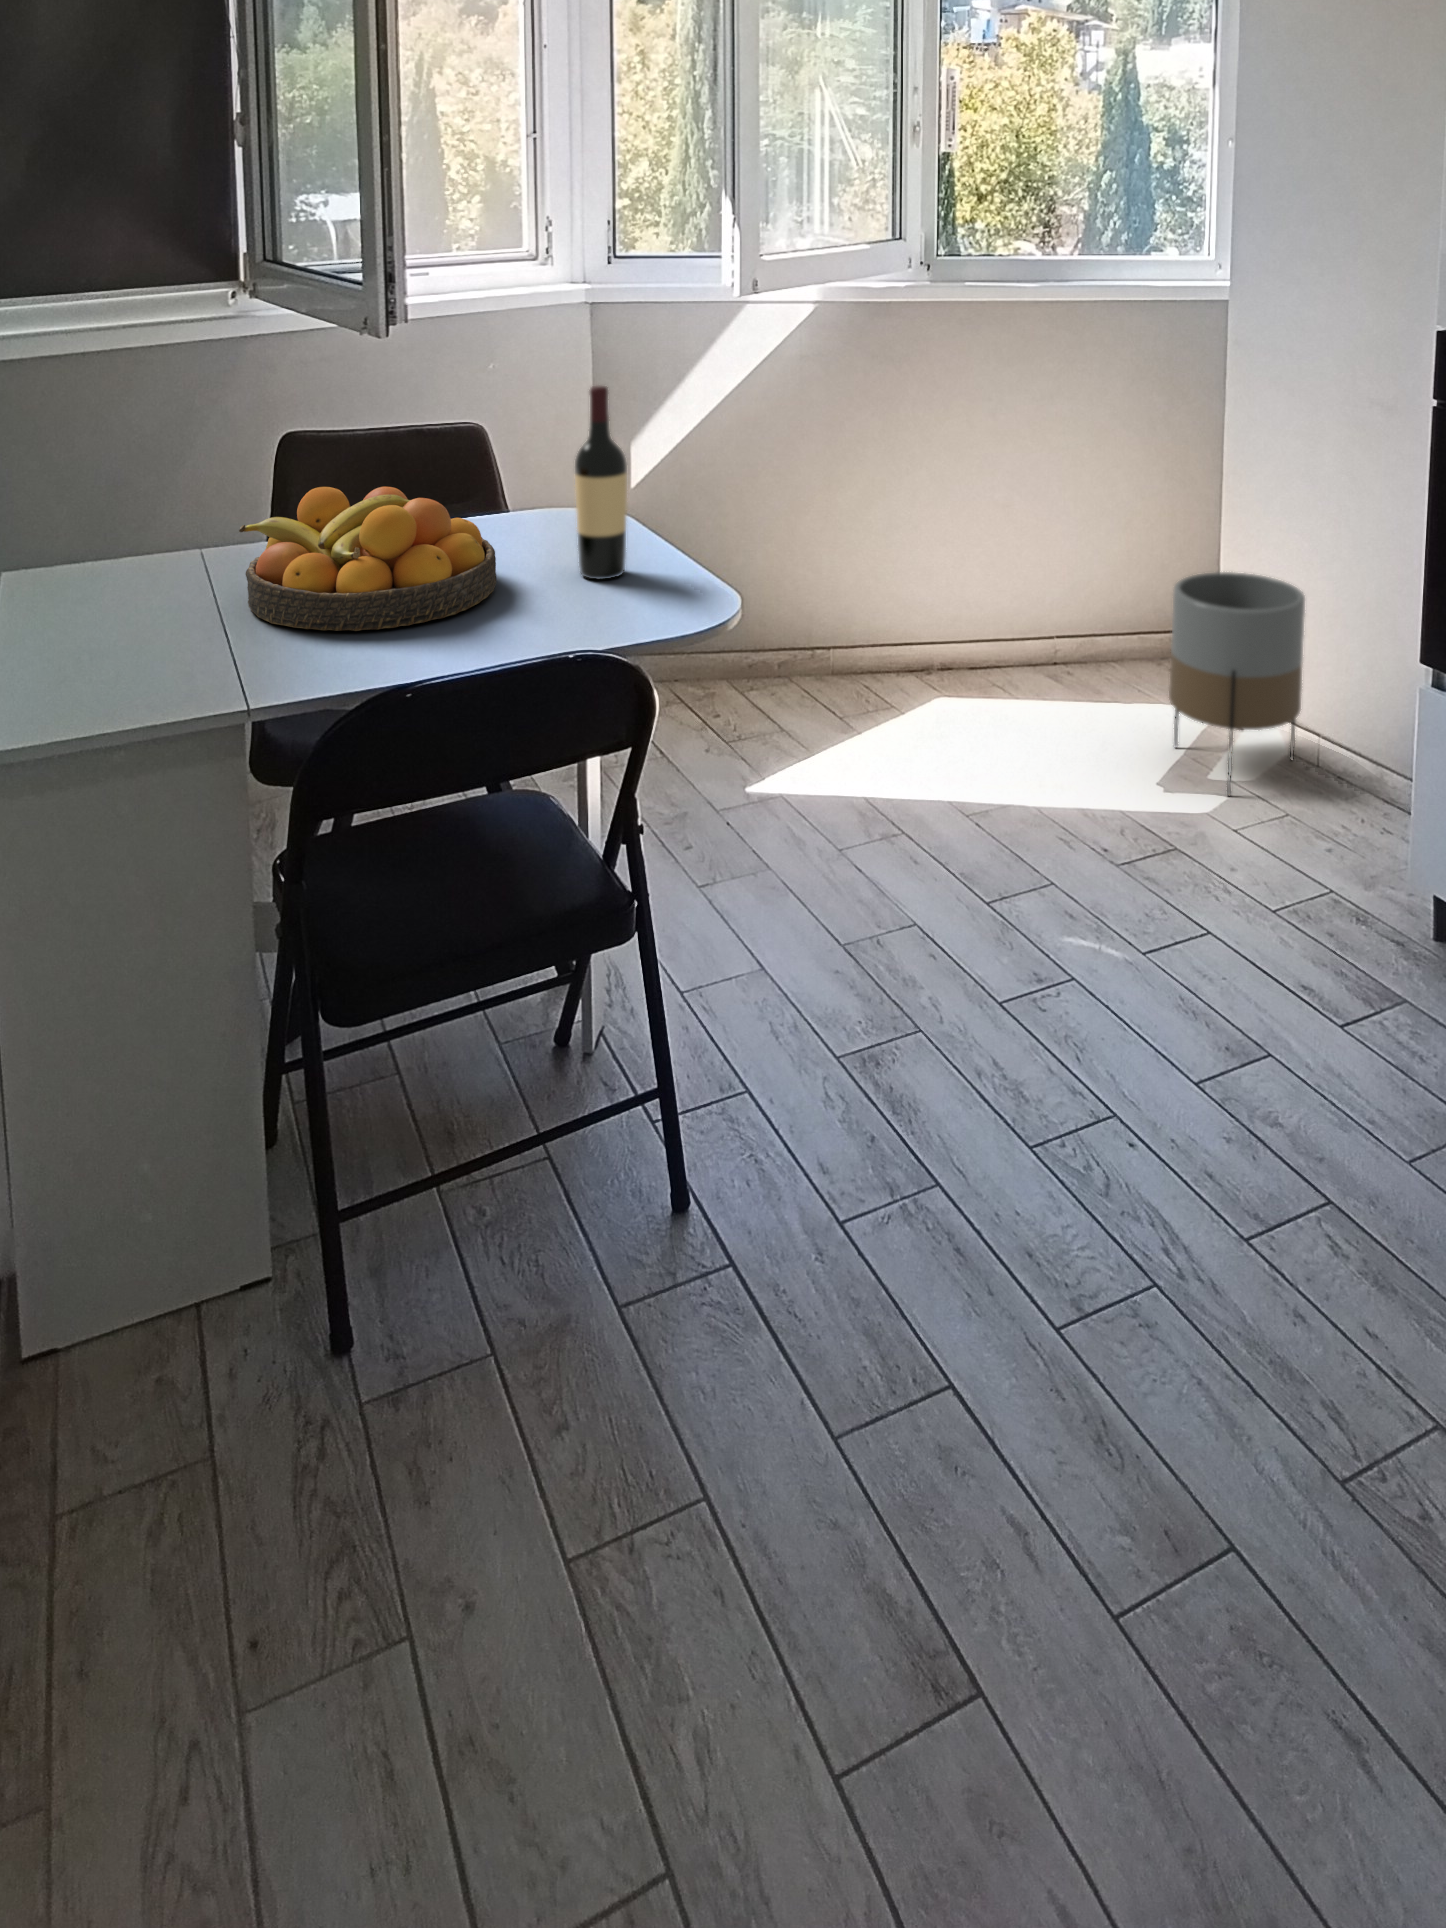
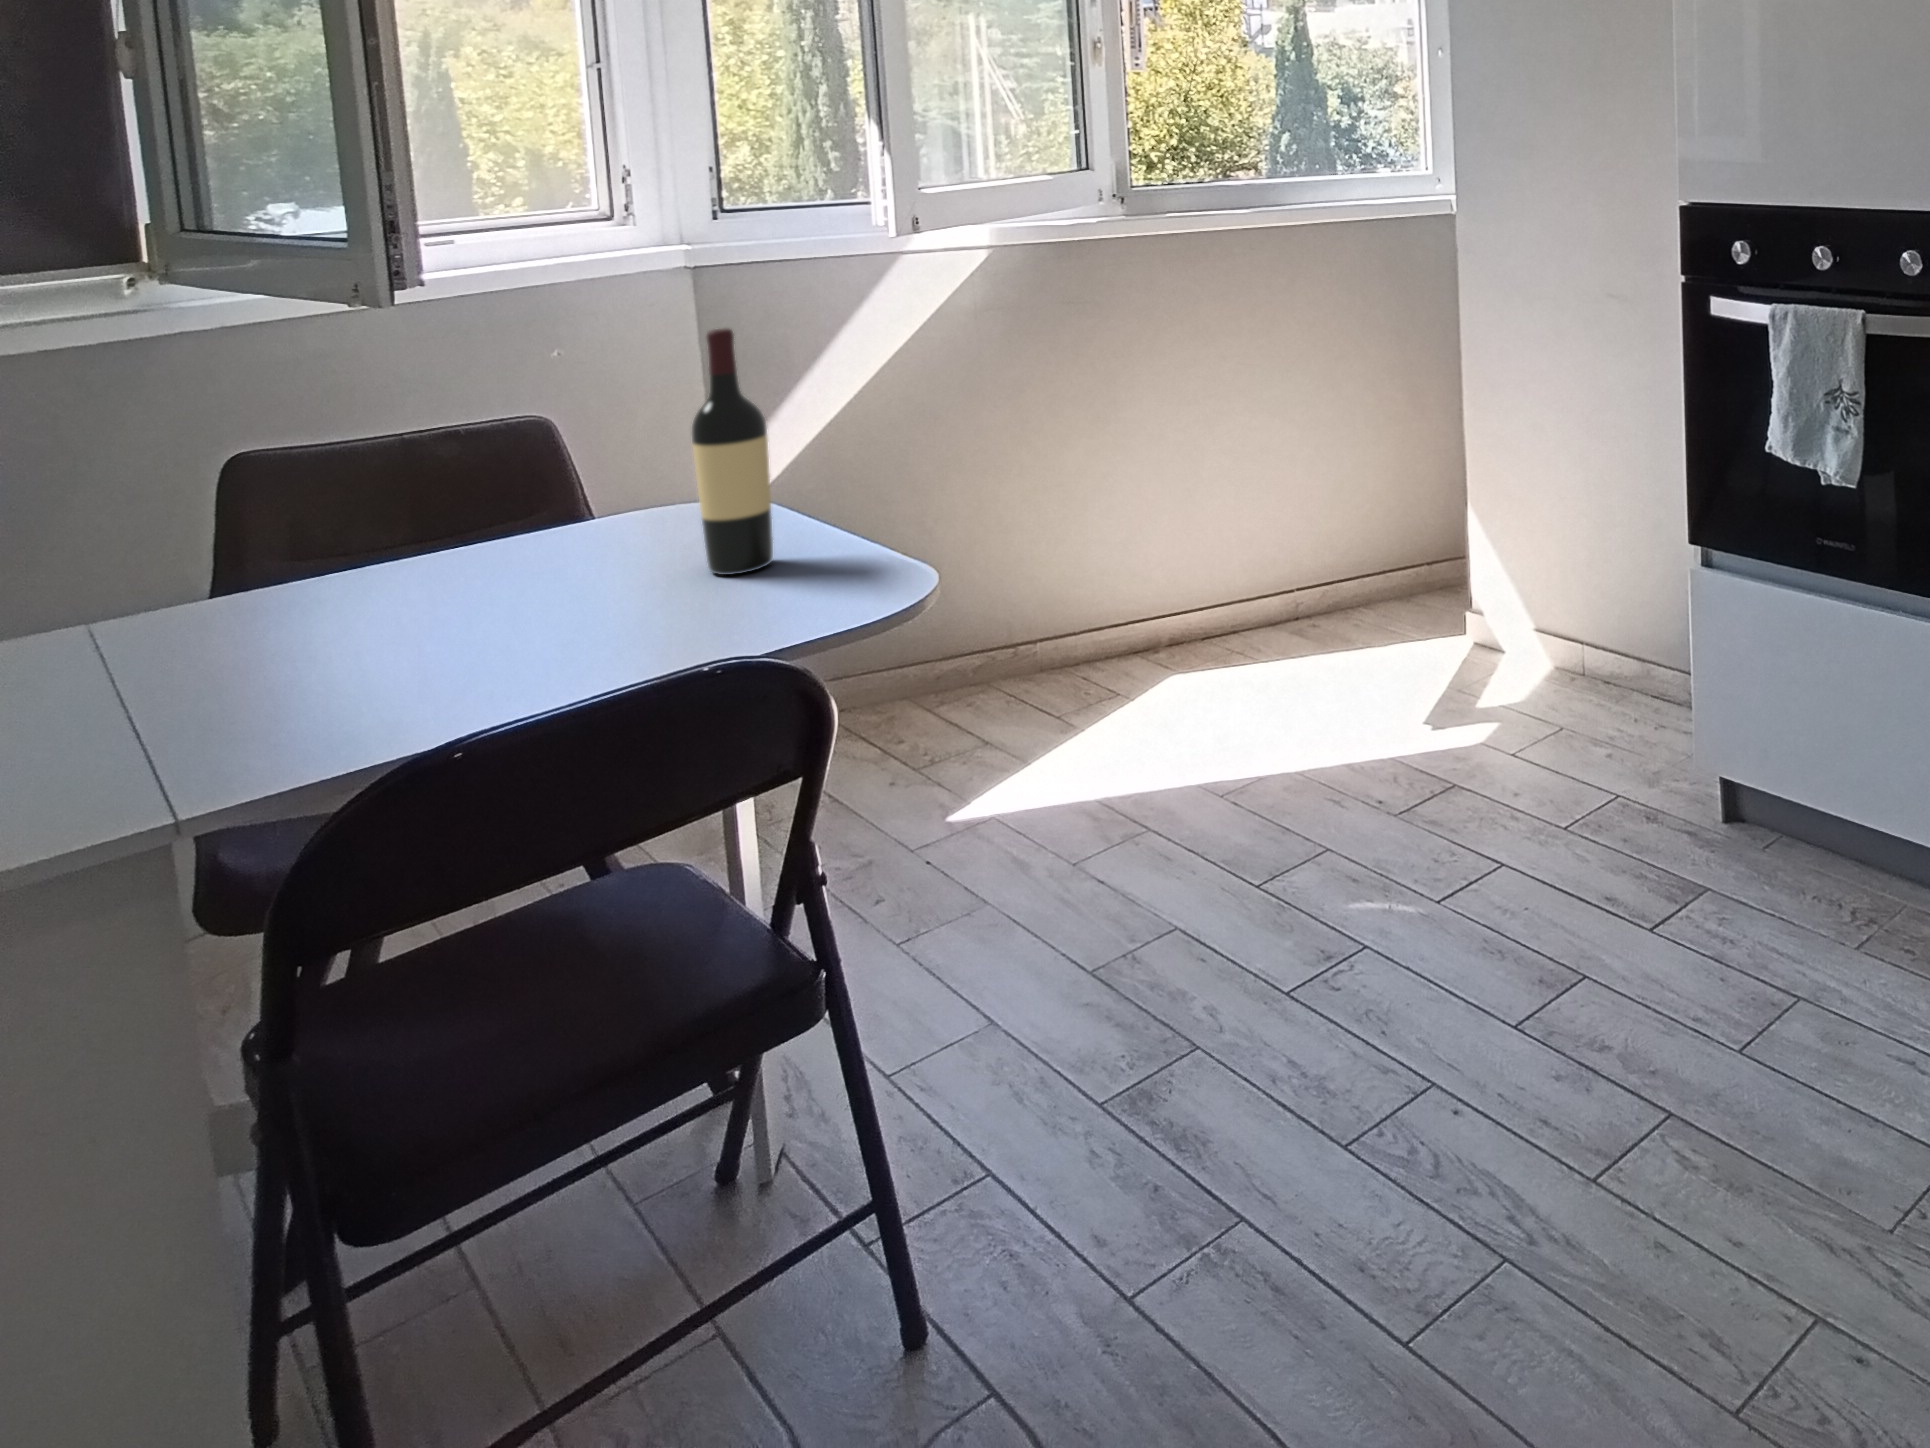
fruit bowl: present [239,487,497,631] -> none [150,491,585,697]
planter: present [1169,572,1305,795] -> none [1423,487,1561,720]

